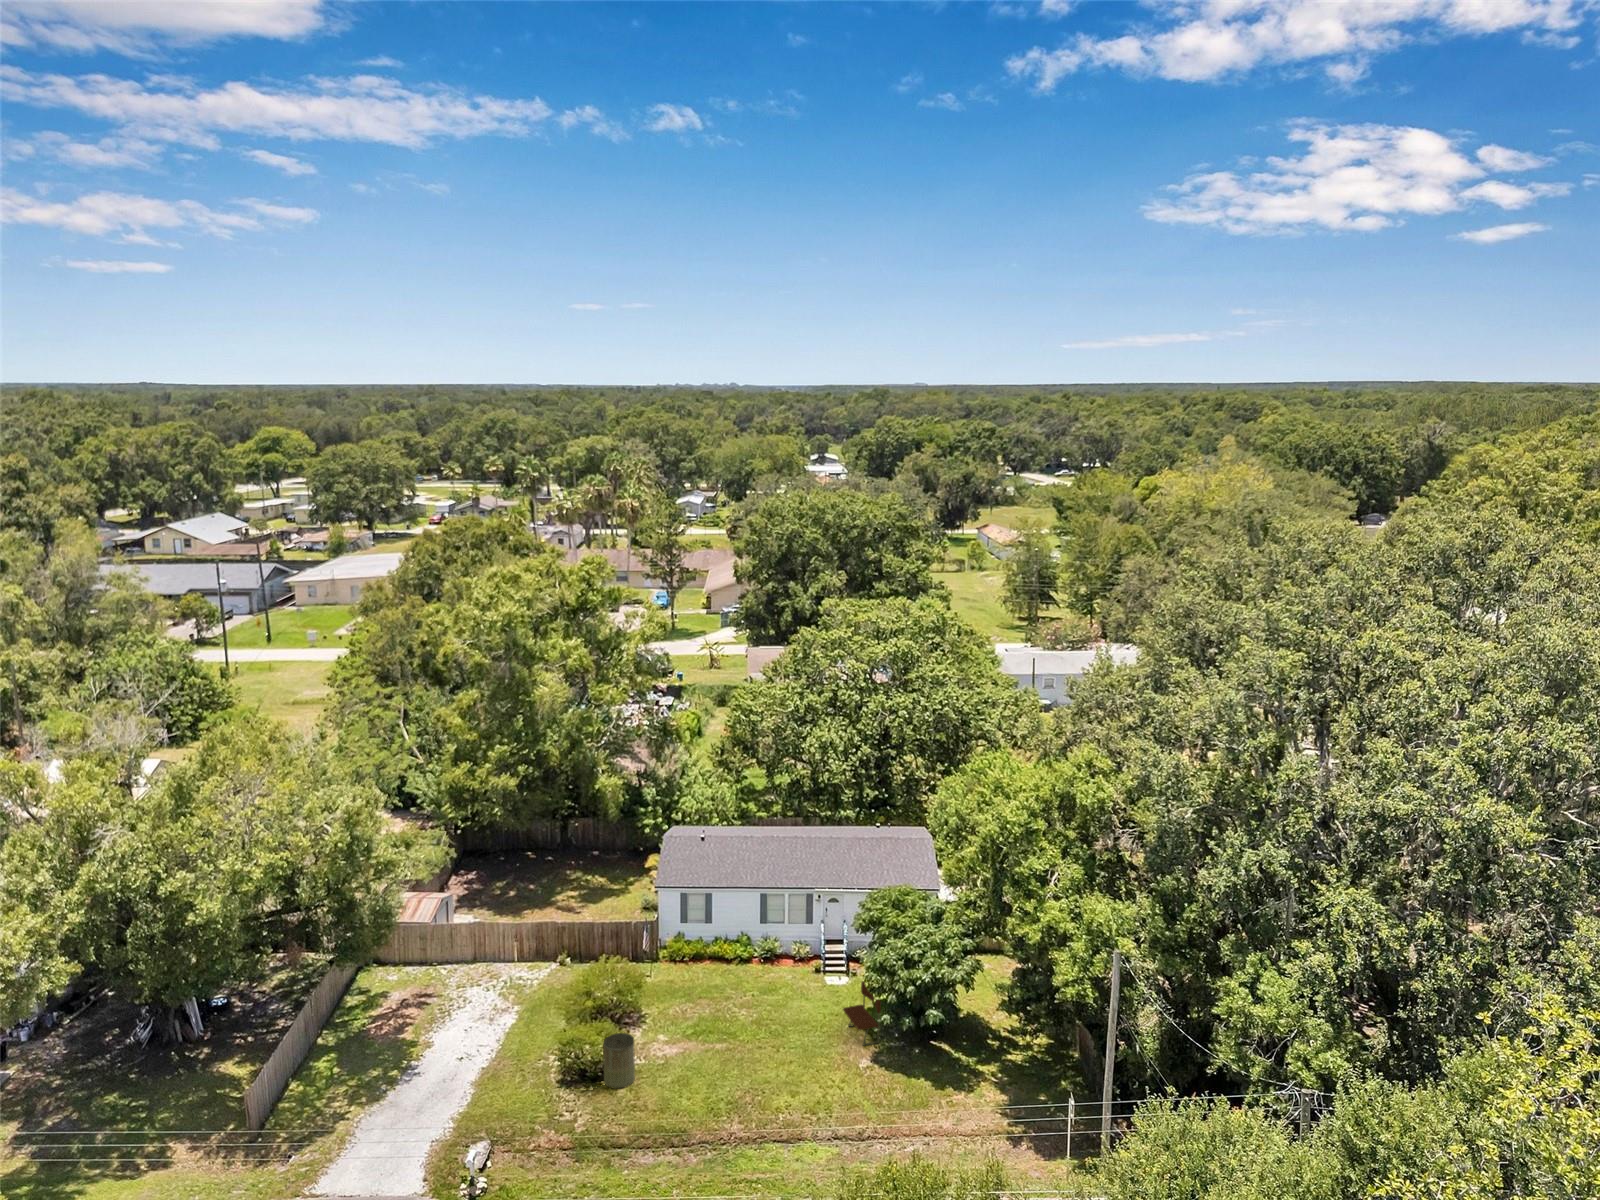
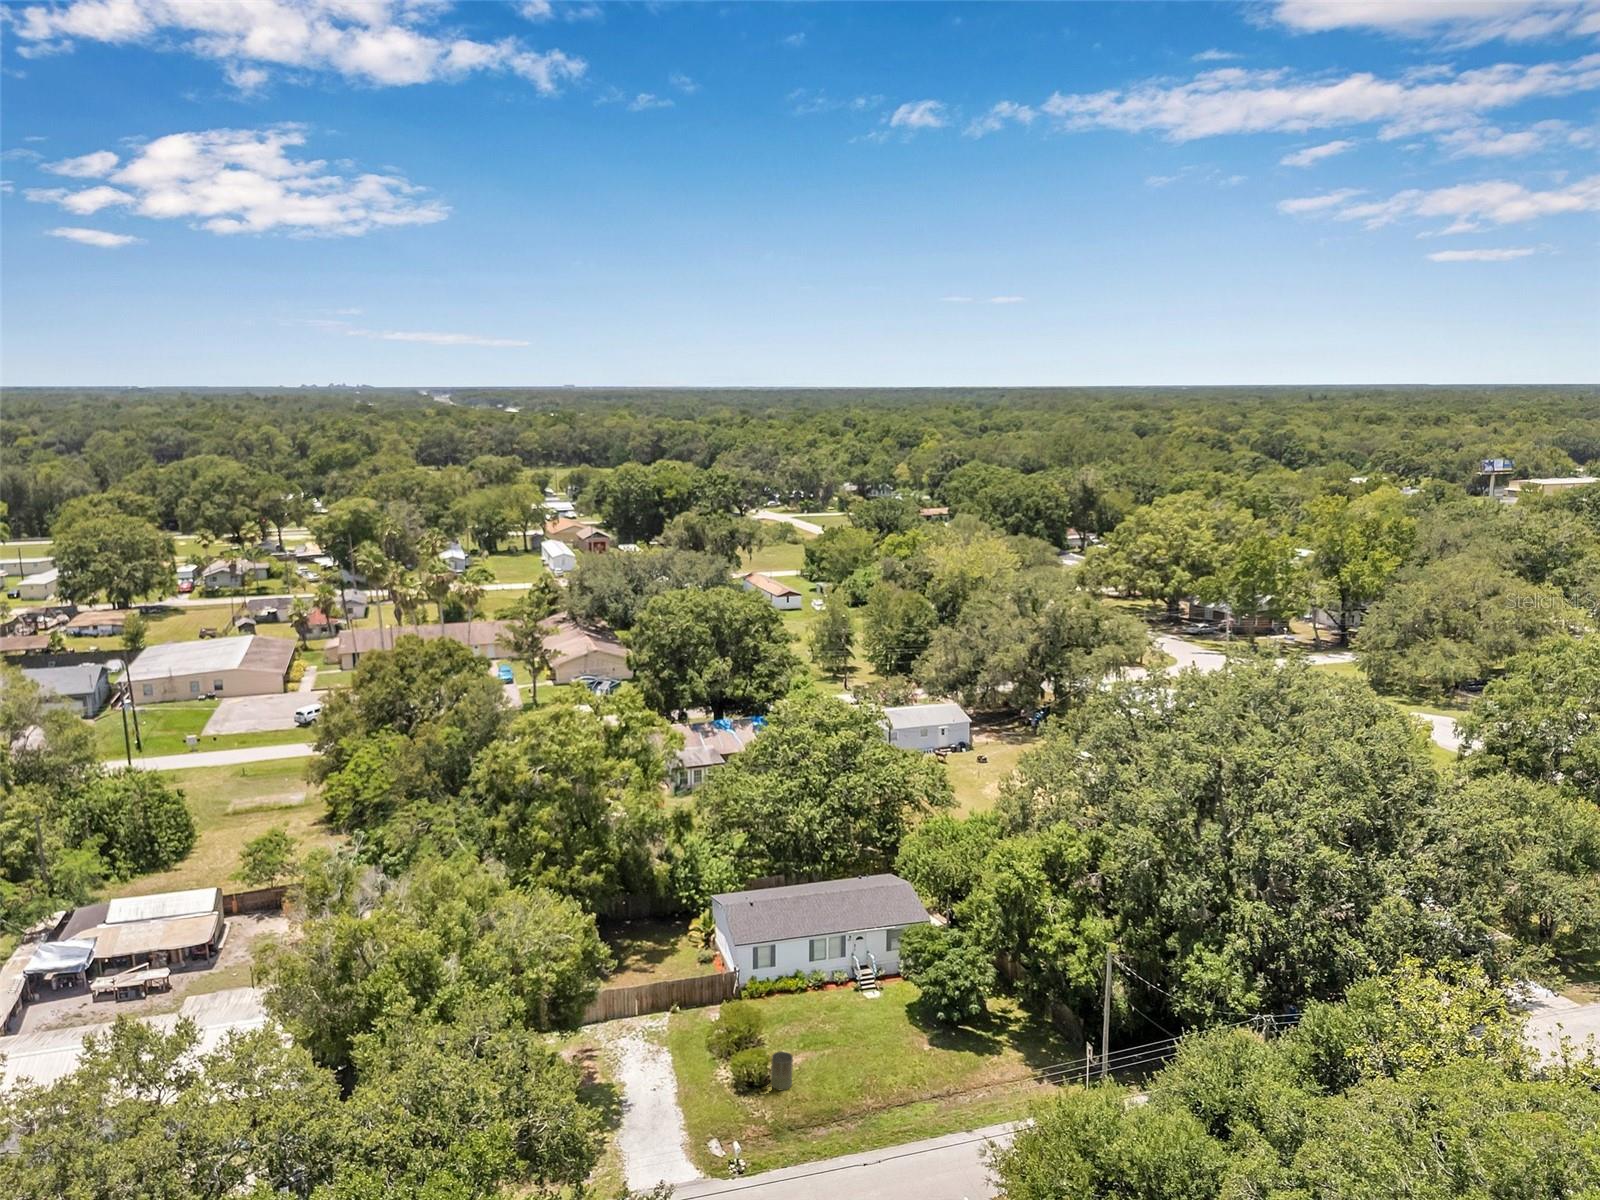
bench: present [843,981,881,1046] -> none [899,993,930,1037]

